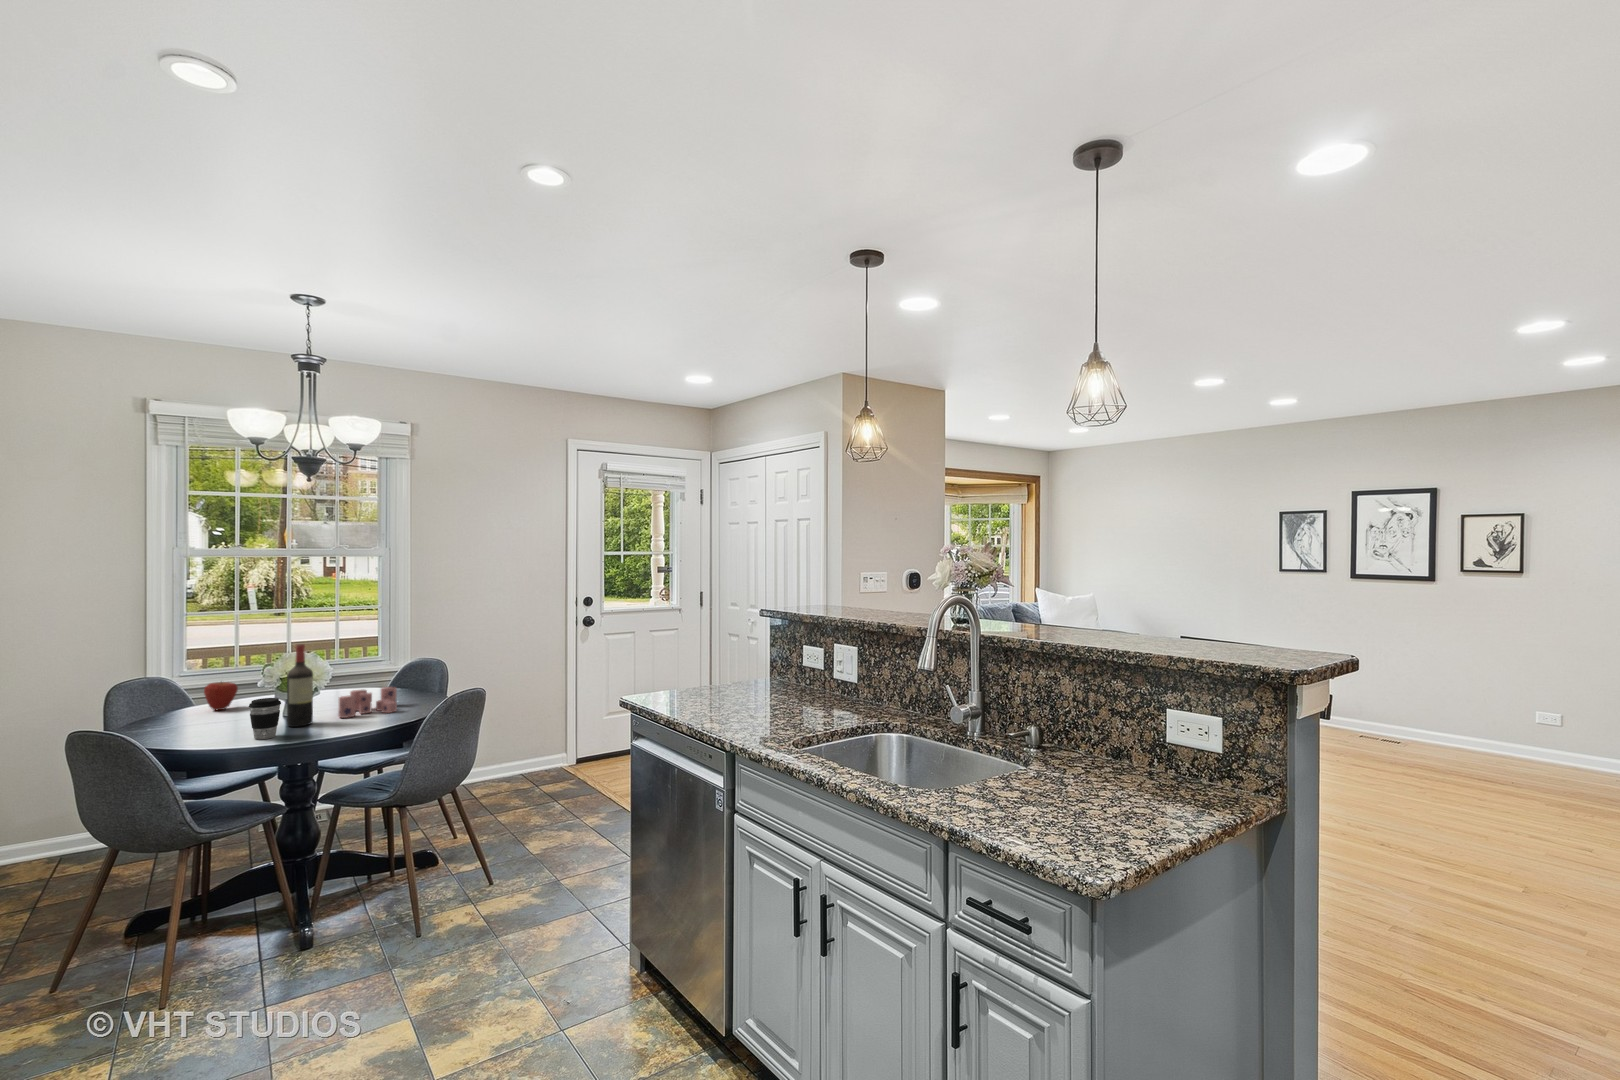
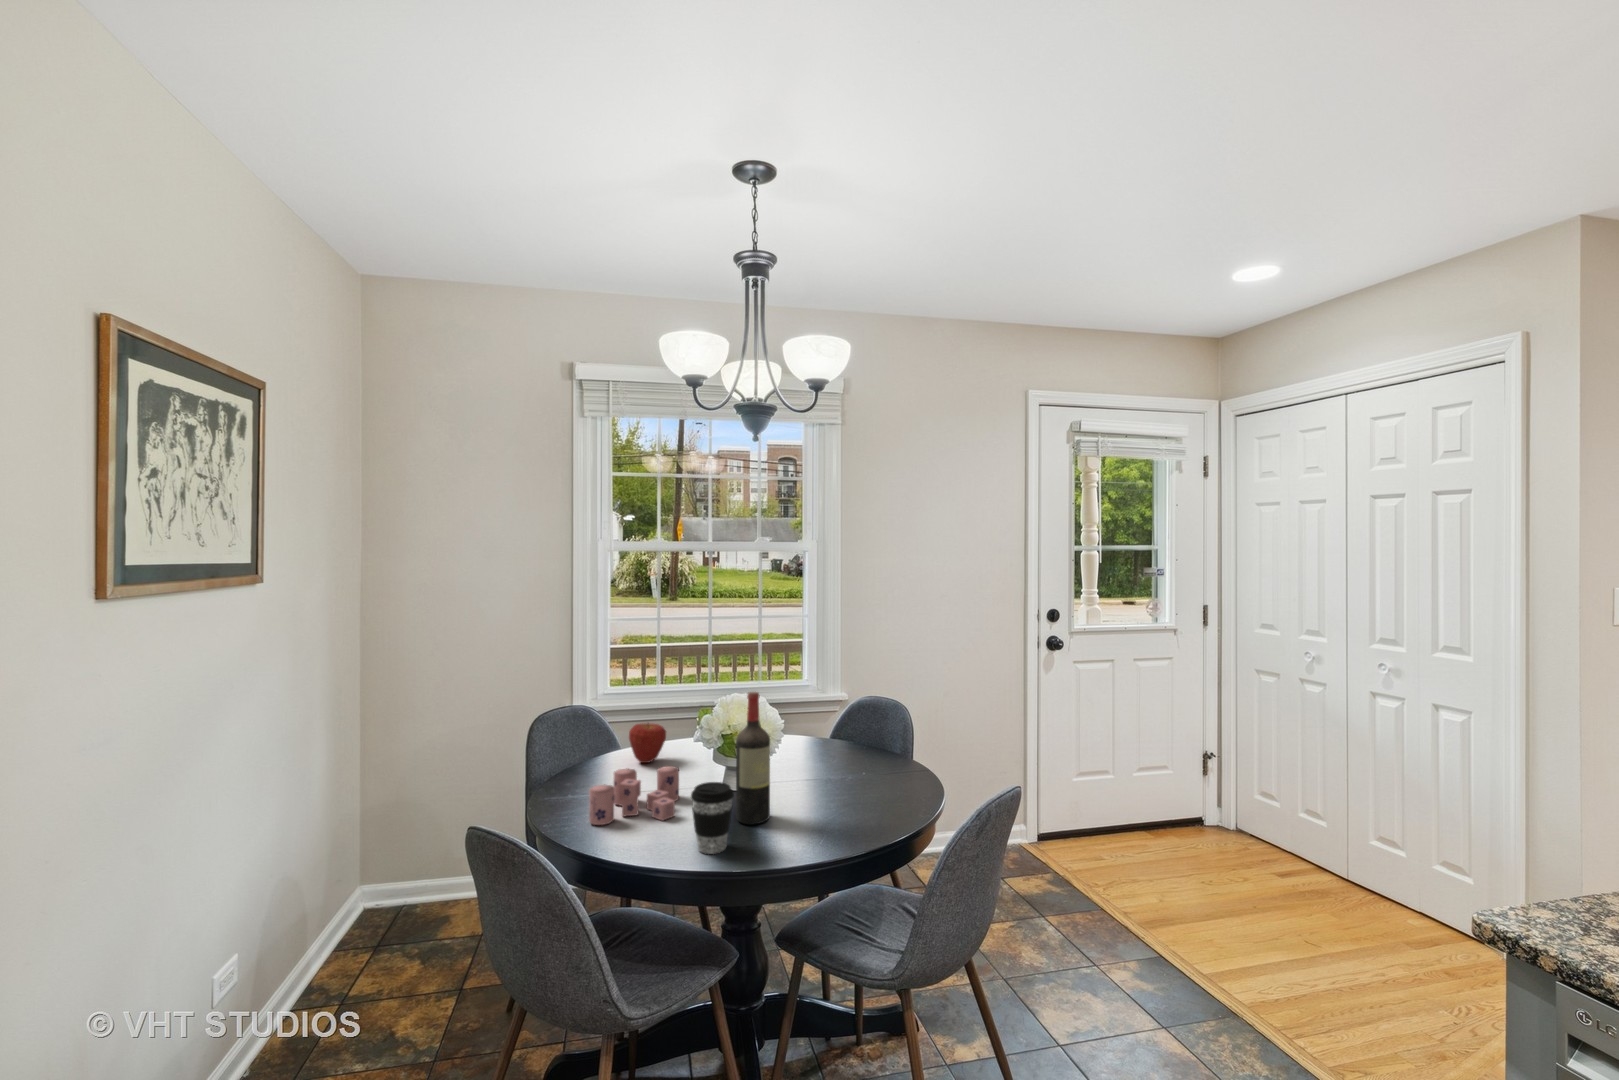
candle: present [338,687,397,718] -> present [589,766,679,825]

